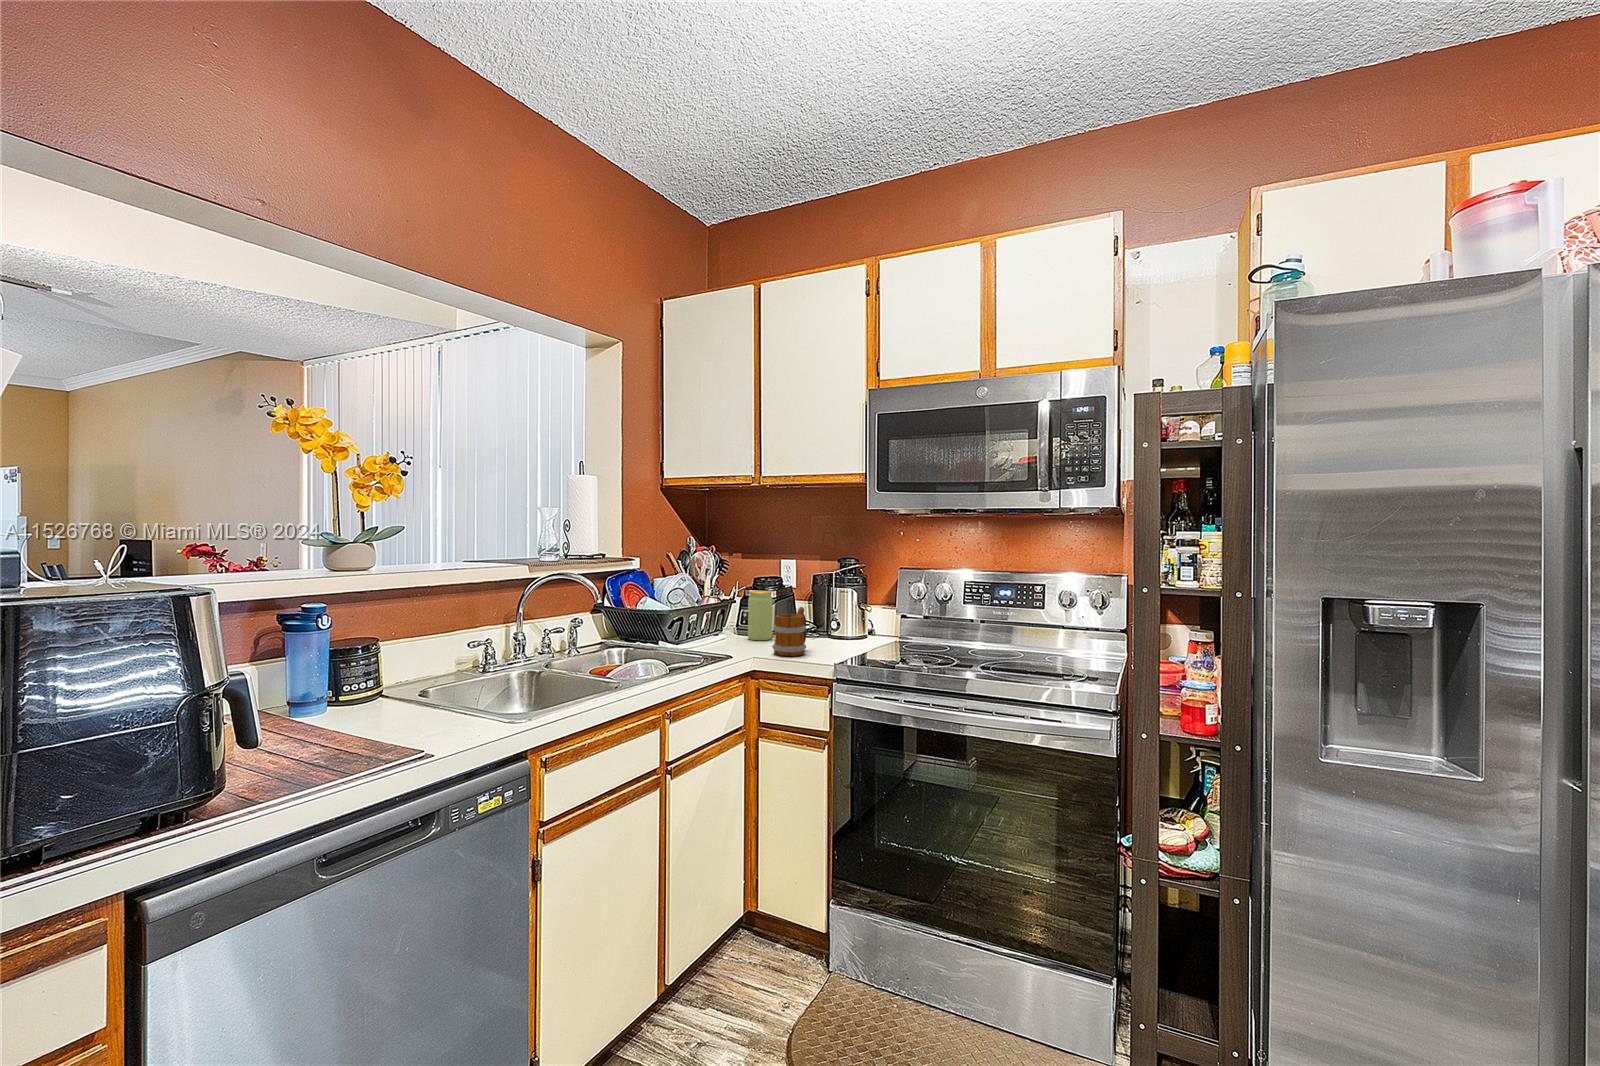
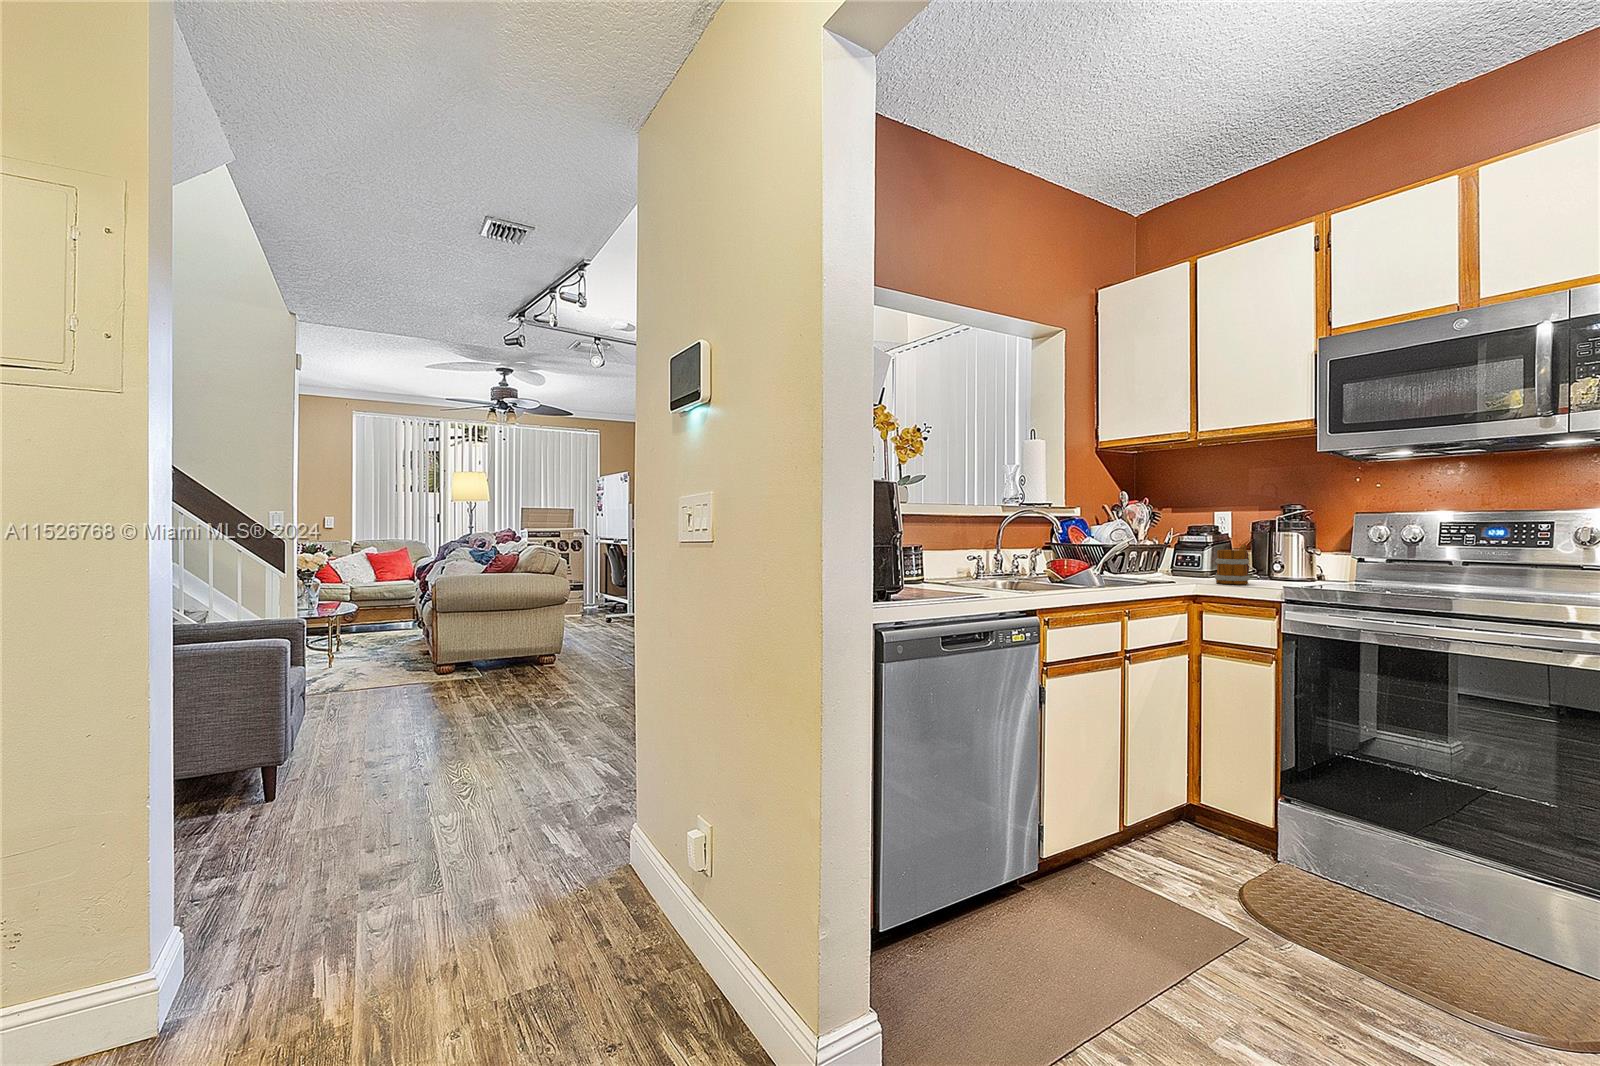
jar: present [748,591,773,640] -> none [1184,536,1210,578]

